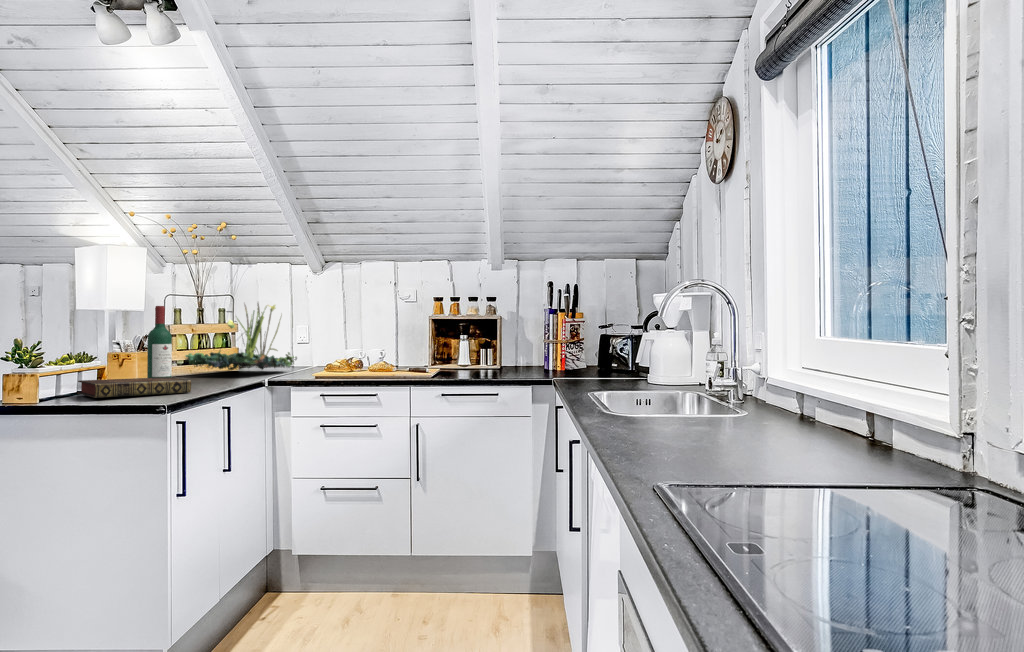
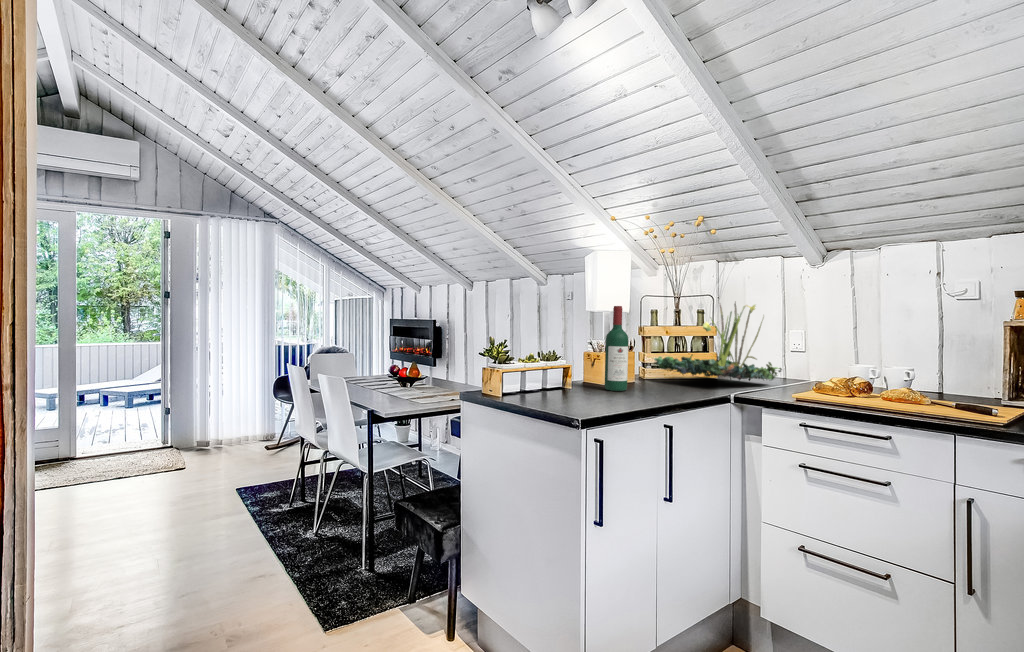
book: present [78,377,191,398] -> none [533,379,629,404]

